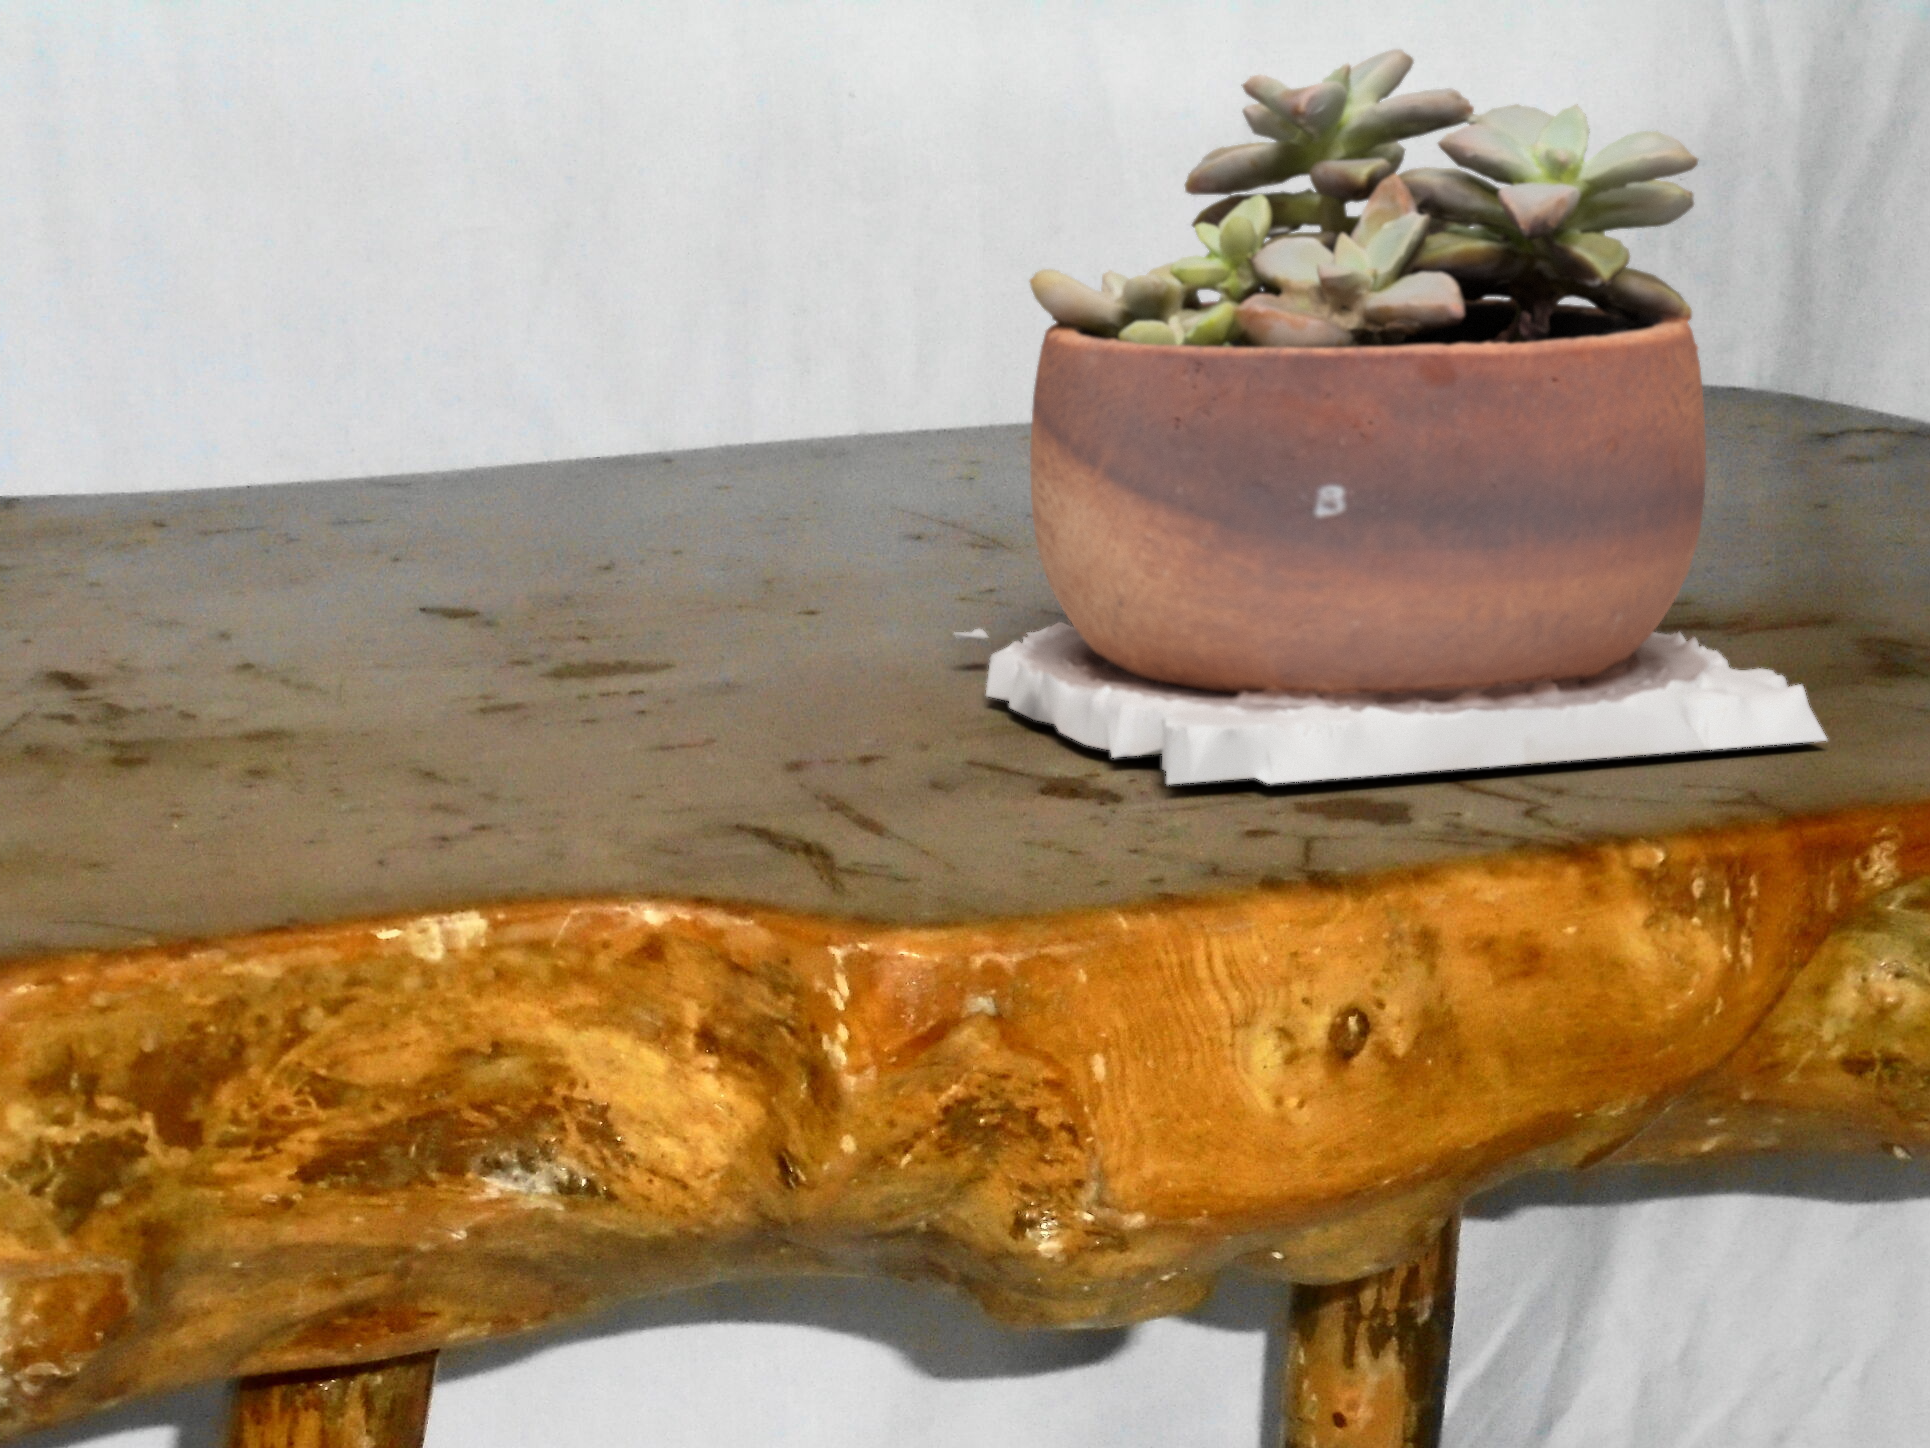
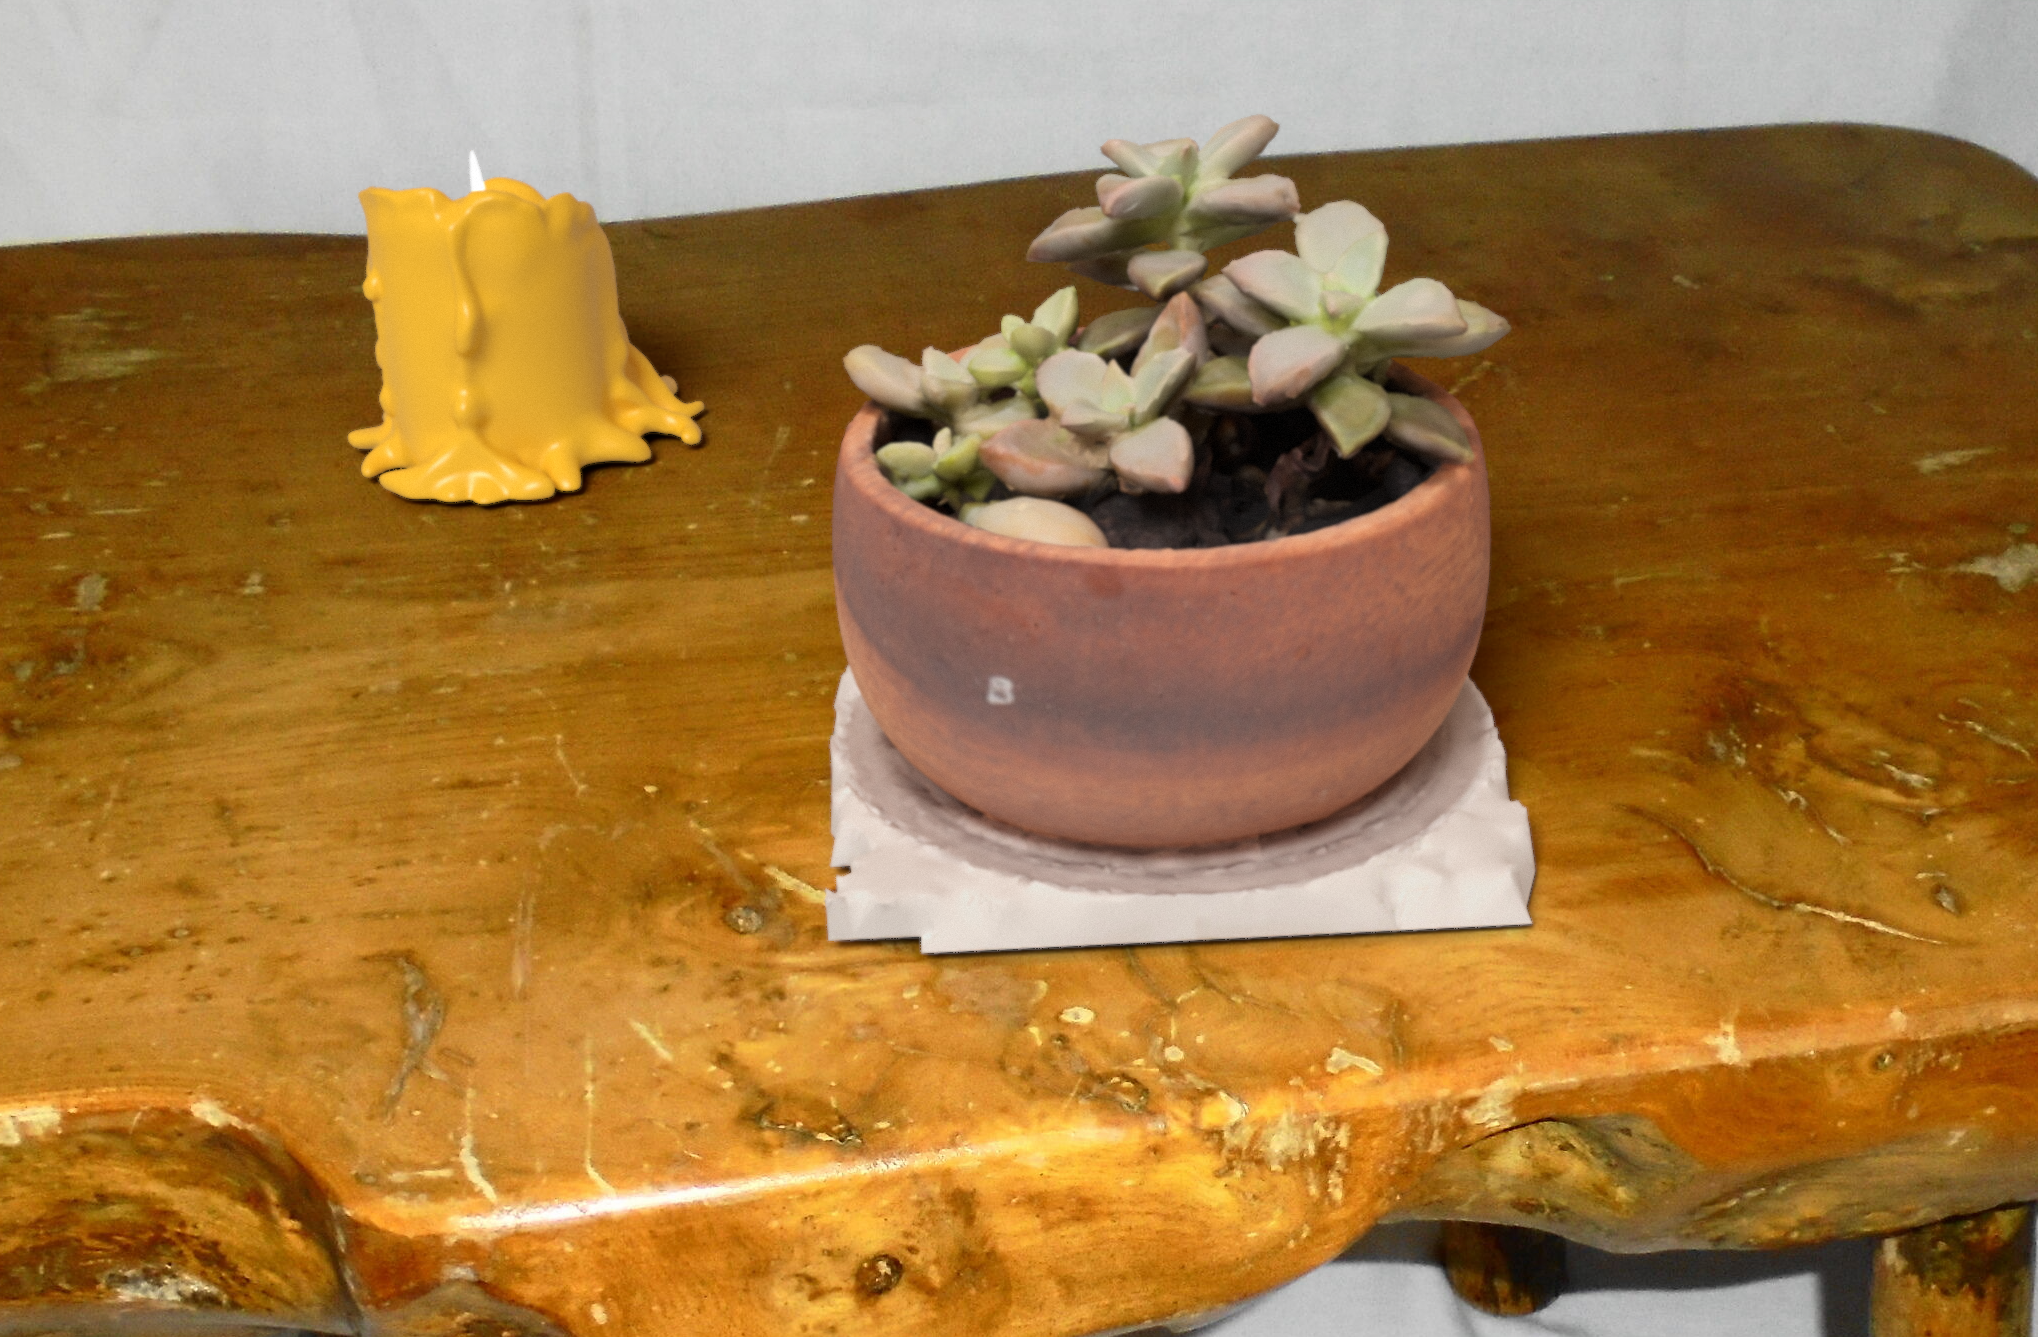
candle: none [181,238,598,632] -> present [348,151,704,504]

